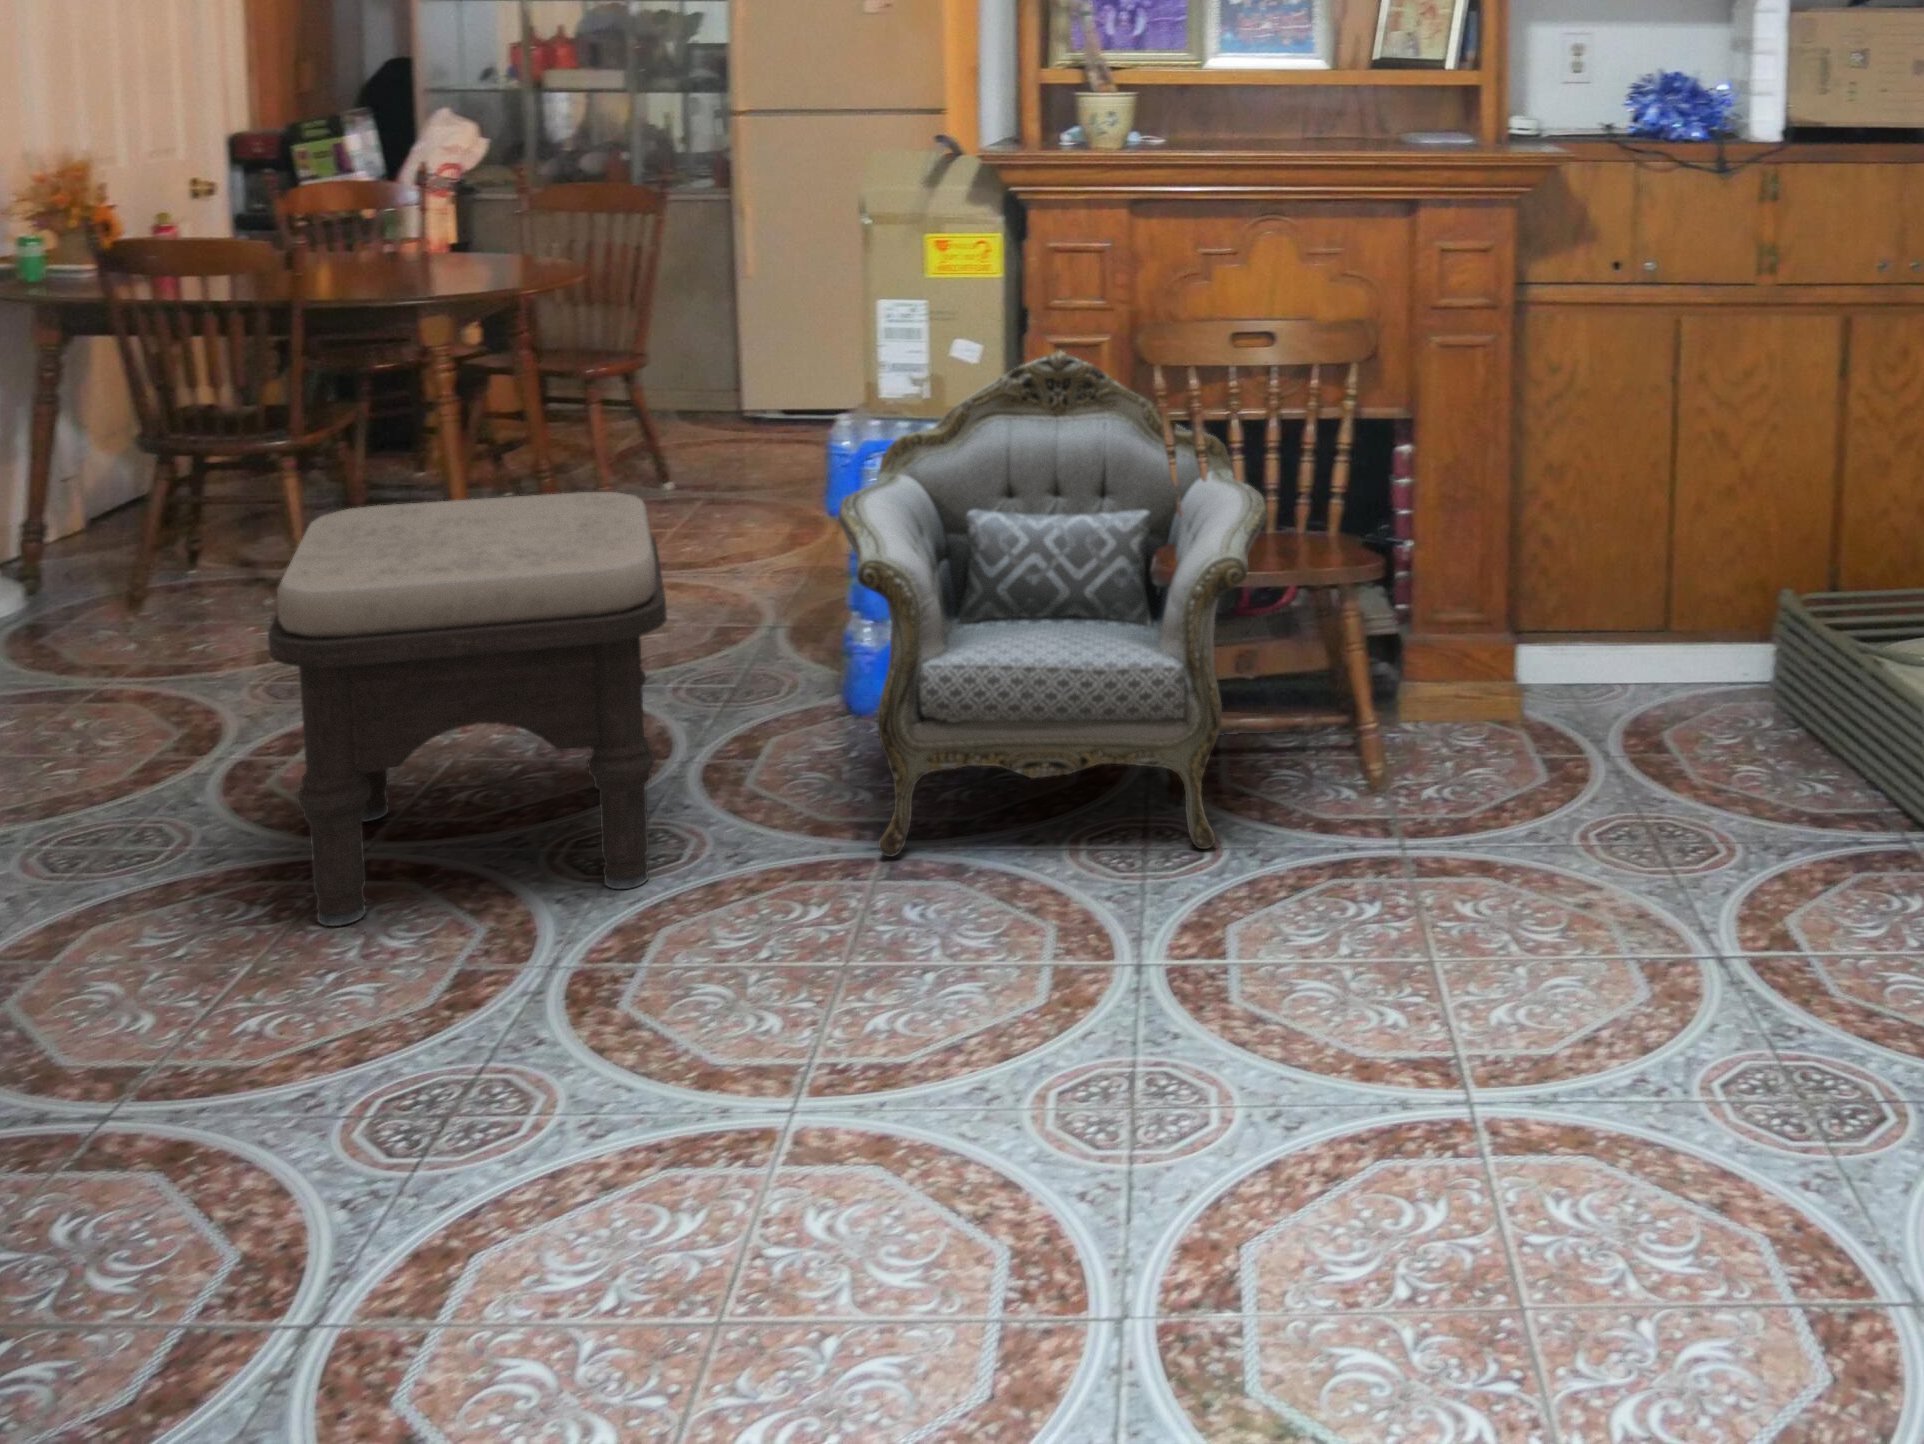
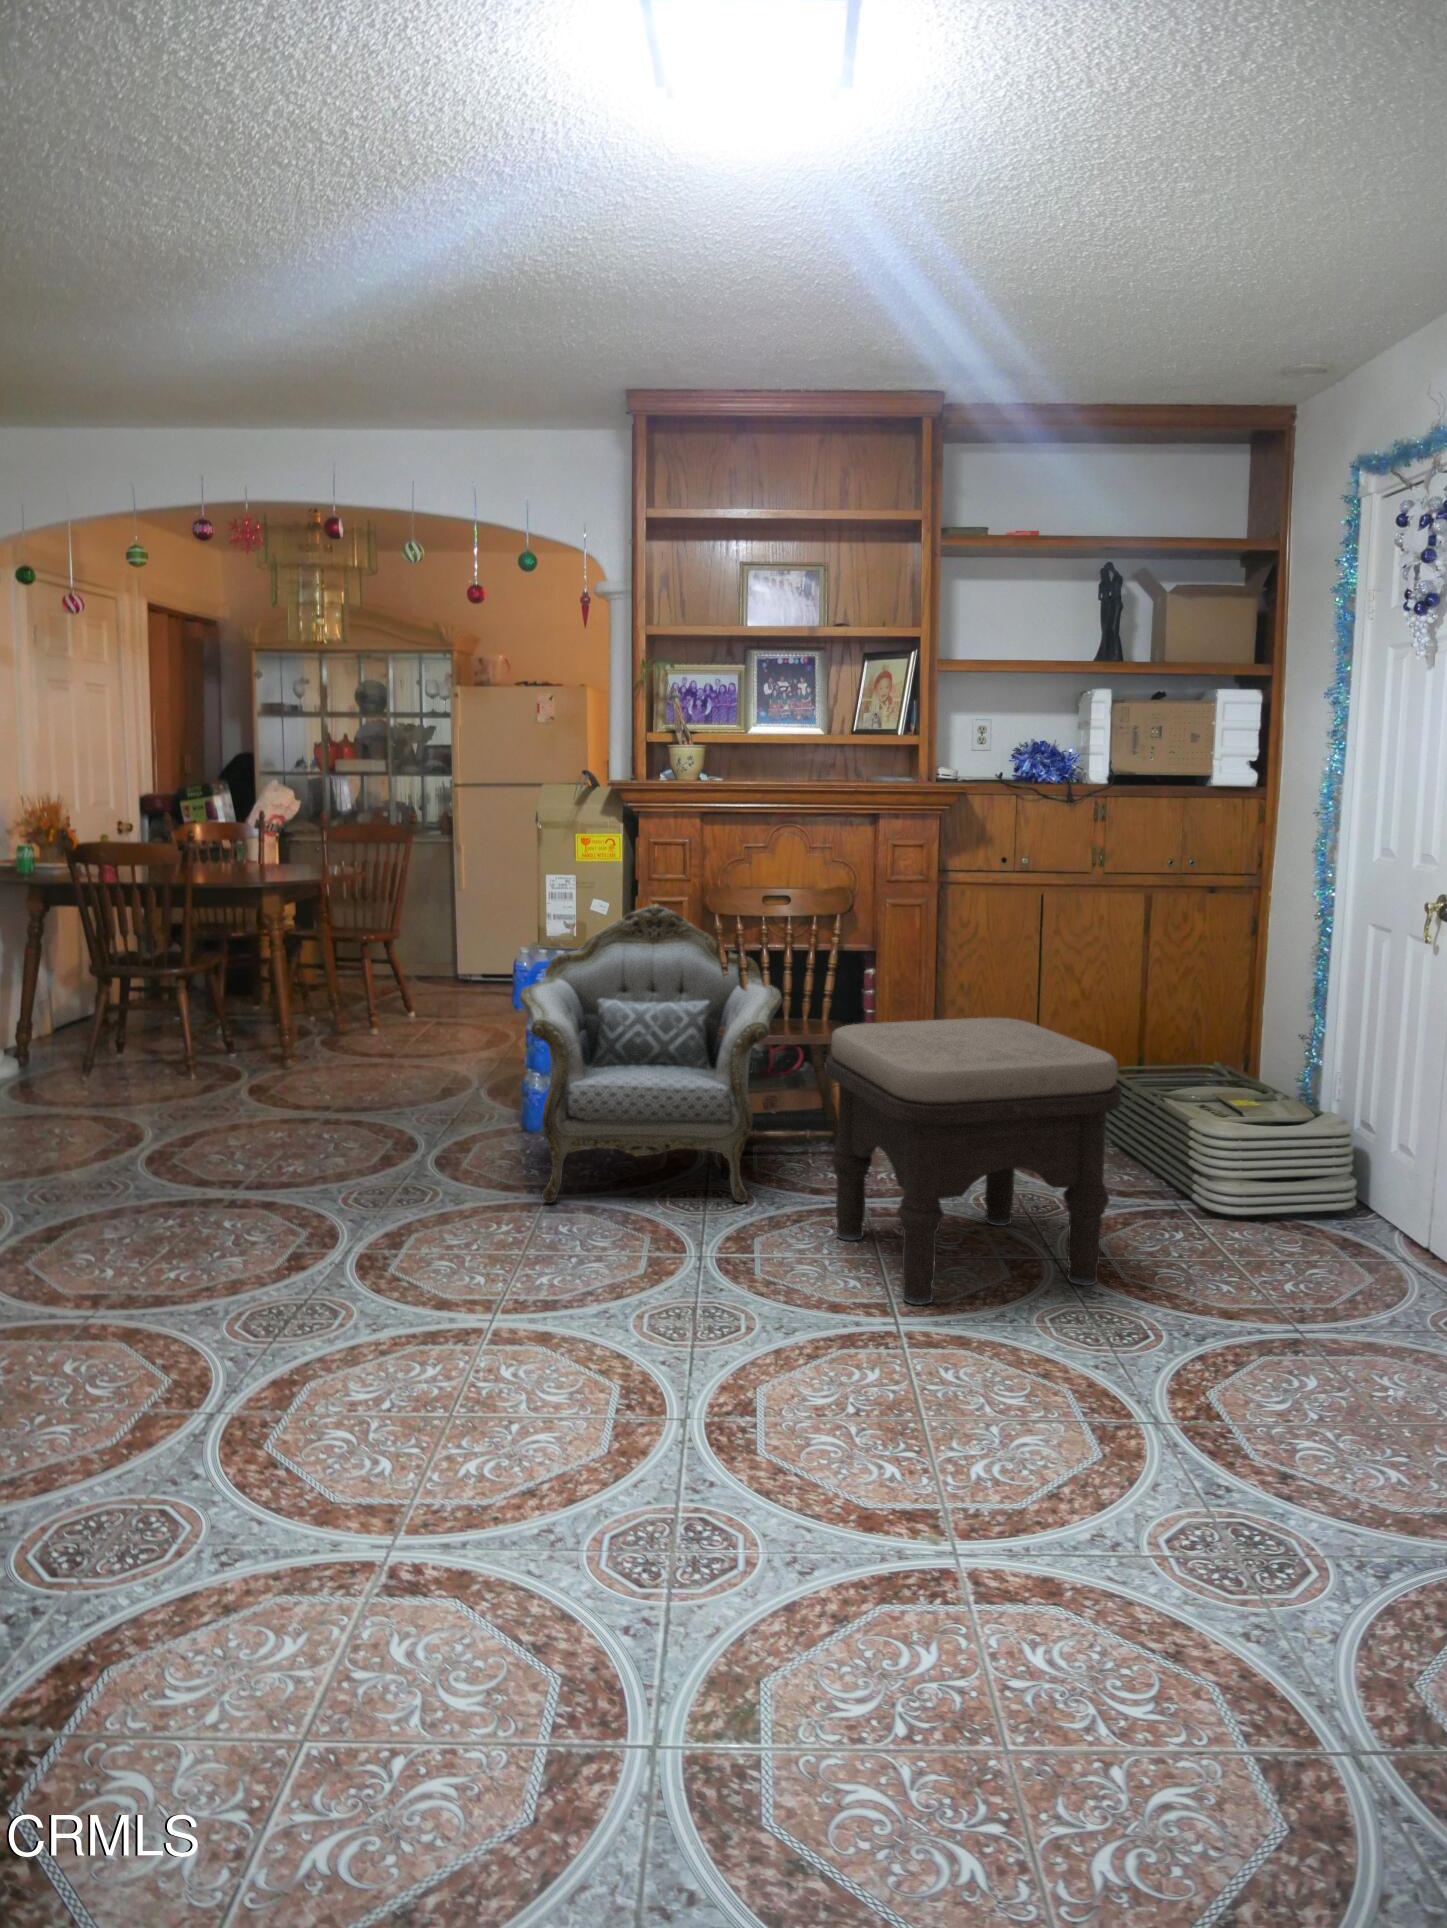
ottoman: present [268,492,667,926] -> present [826,1018,1122,1305]

